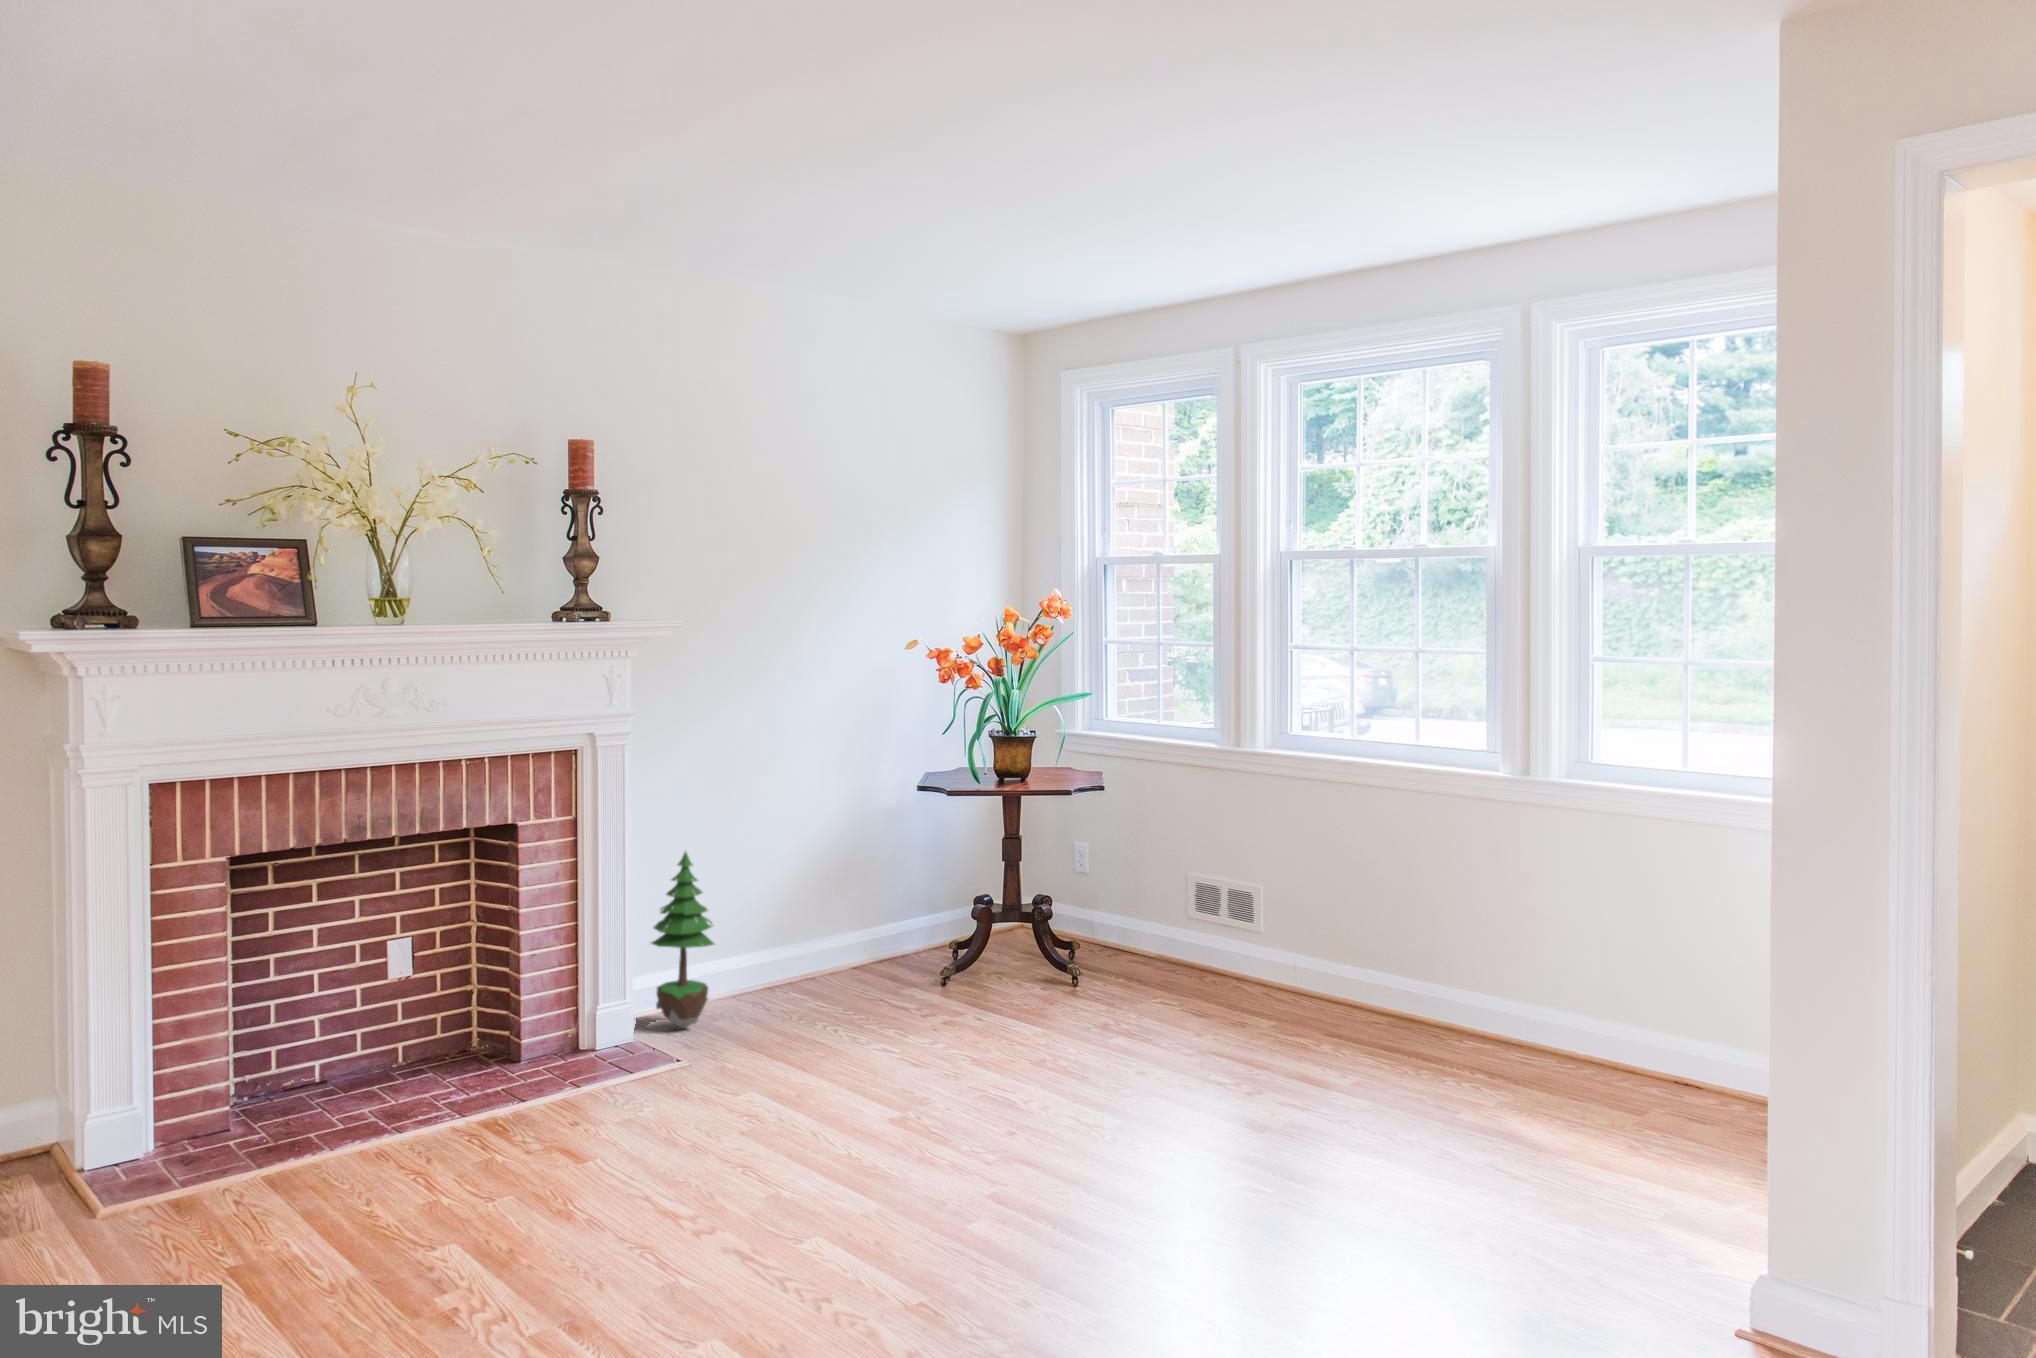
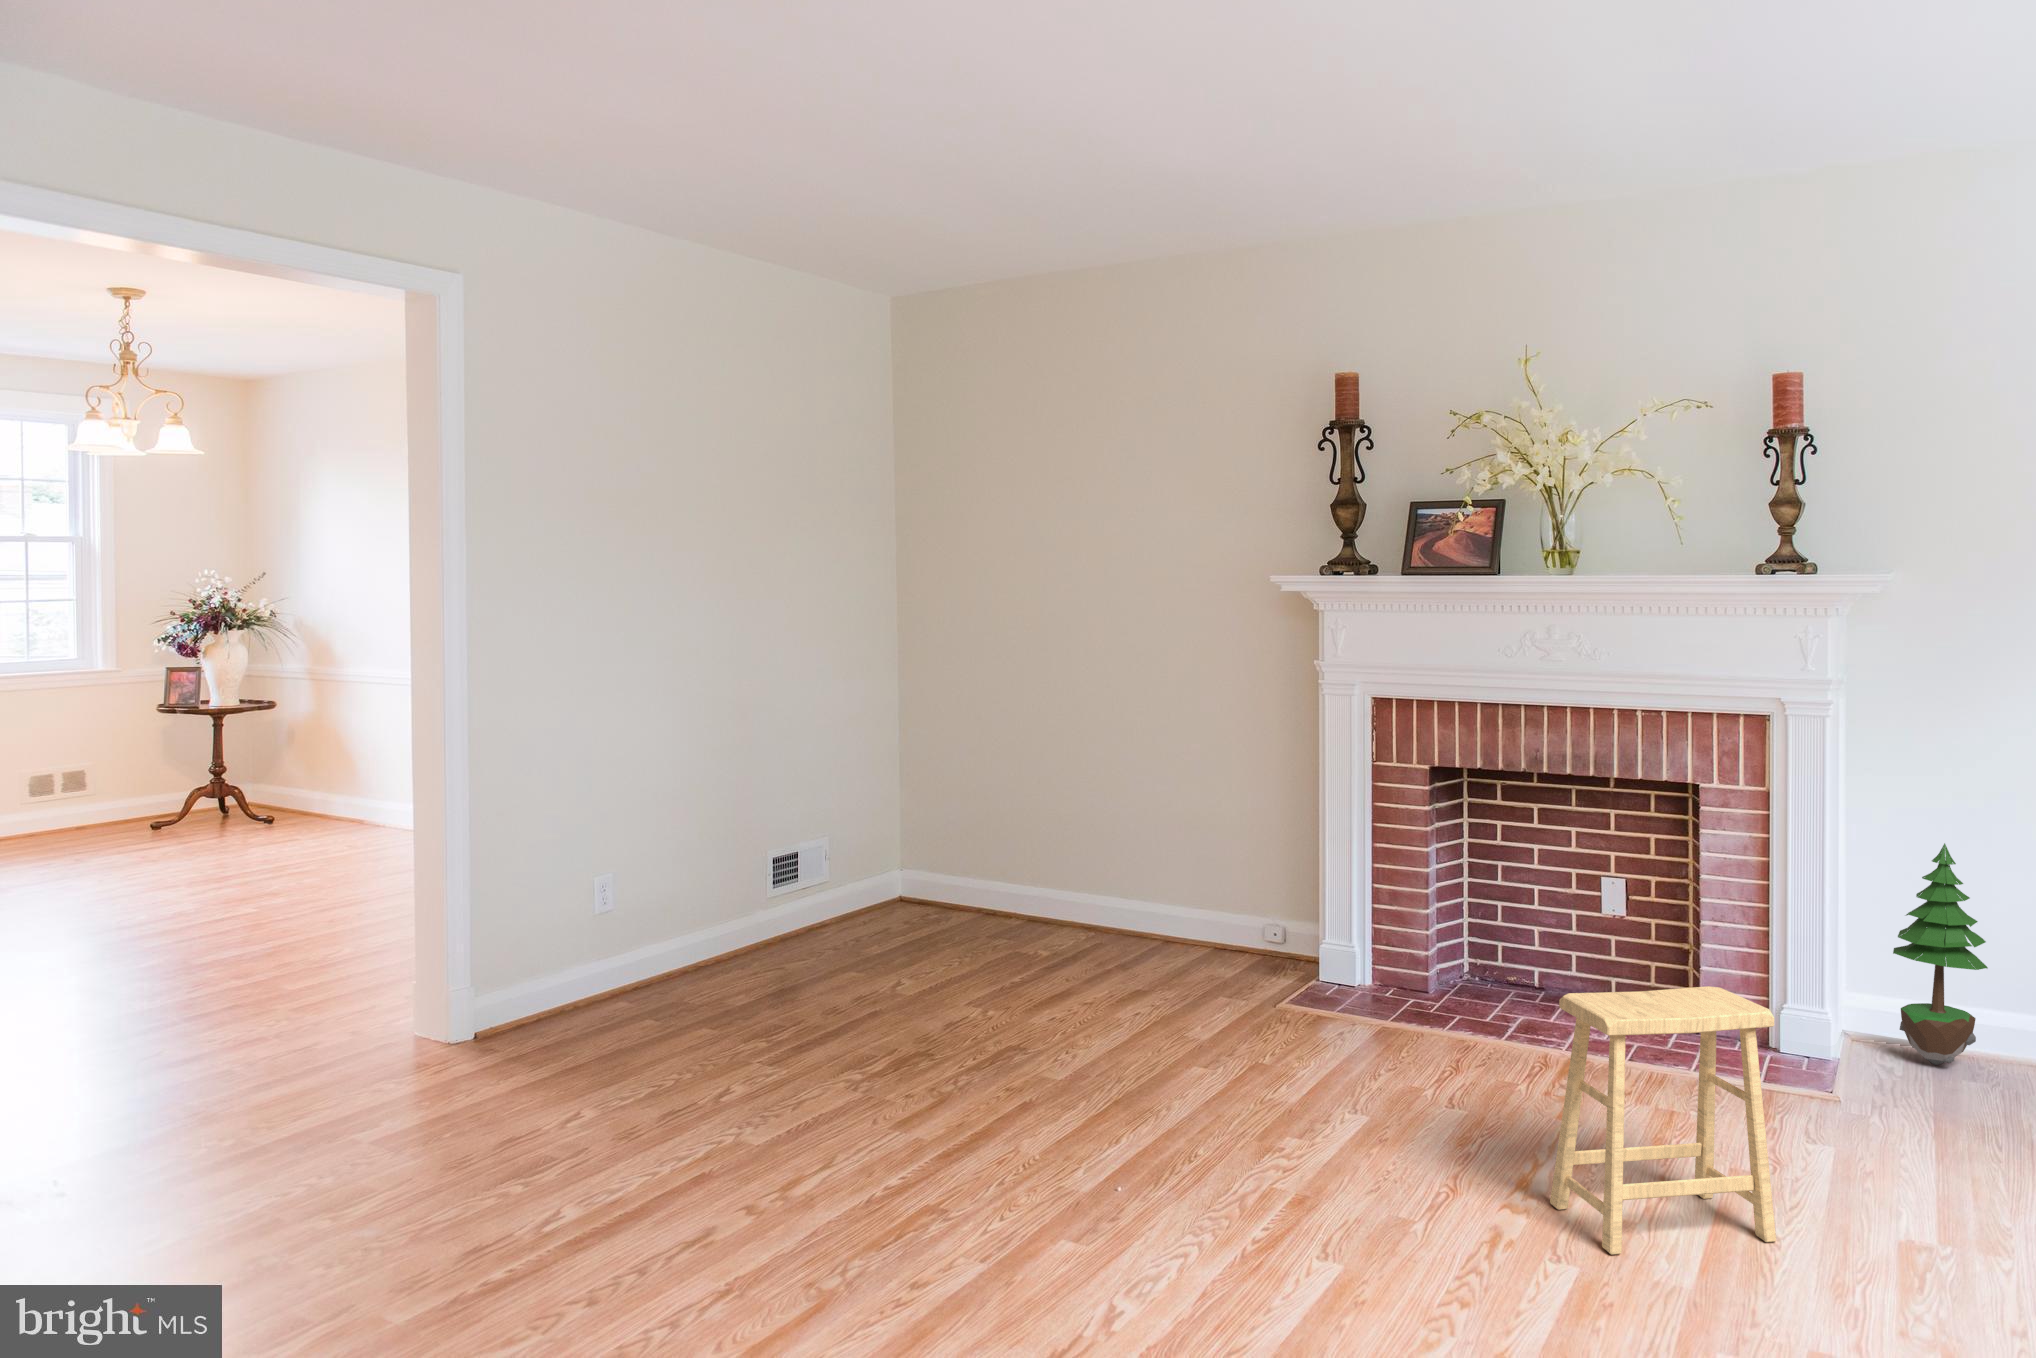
footstool: none [714,988,851,1232] -> present [1550,986,1776,1255]

